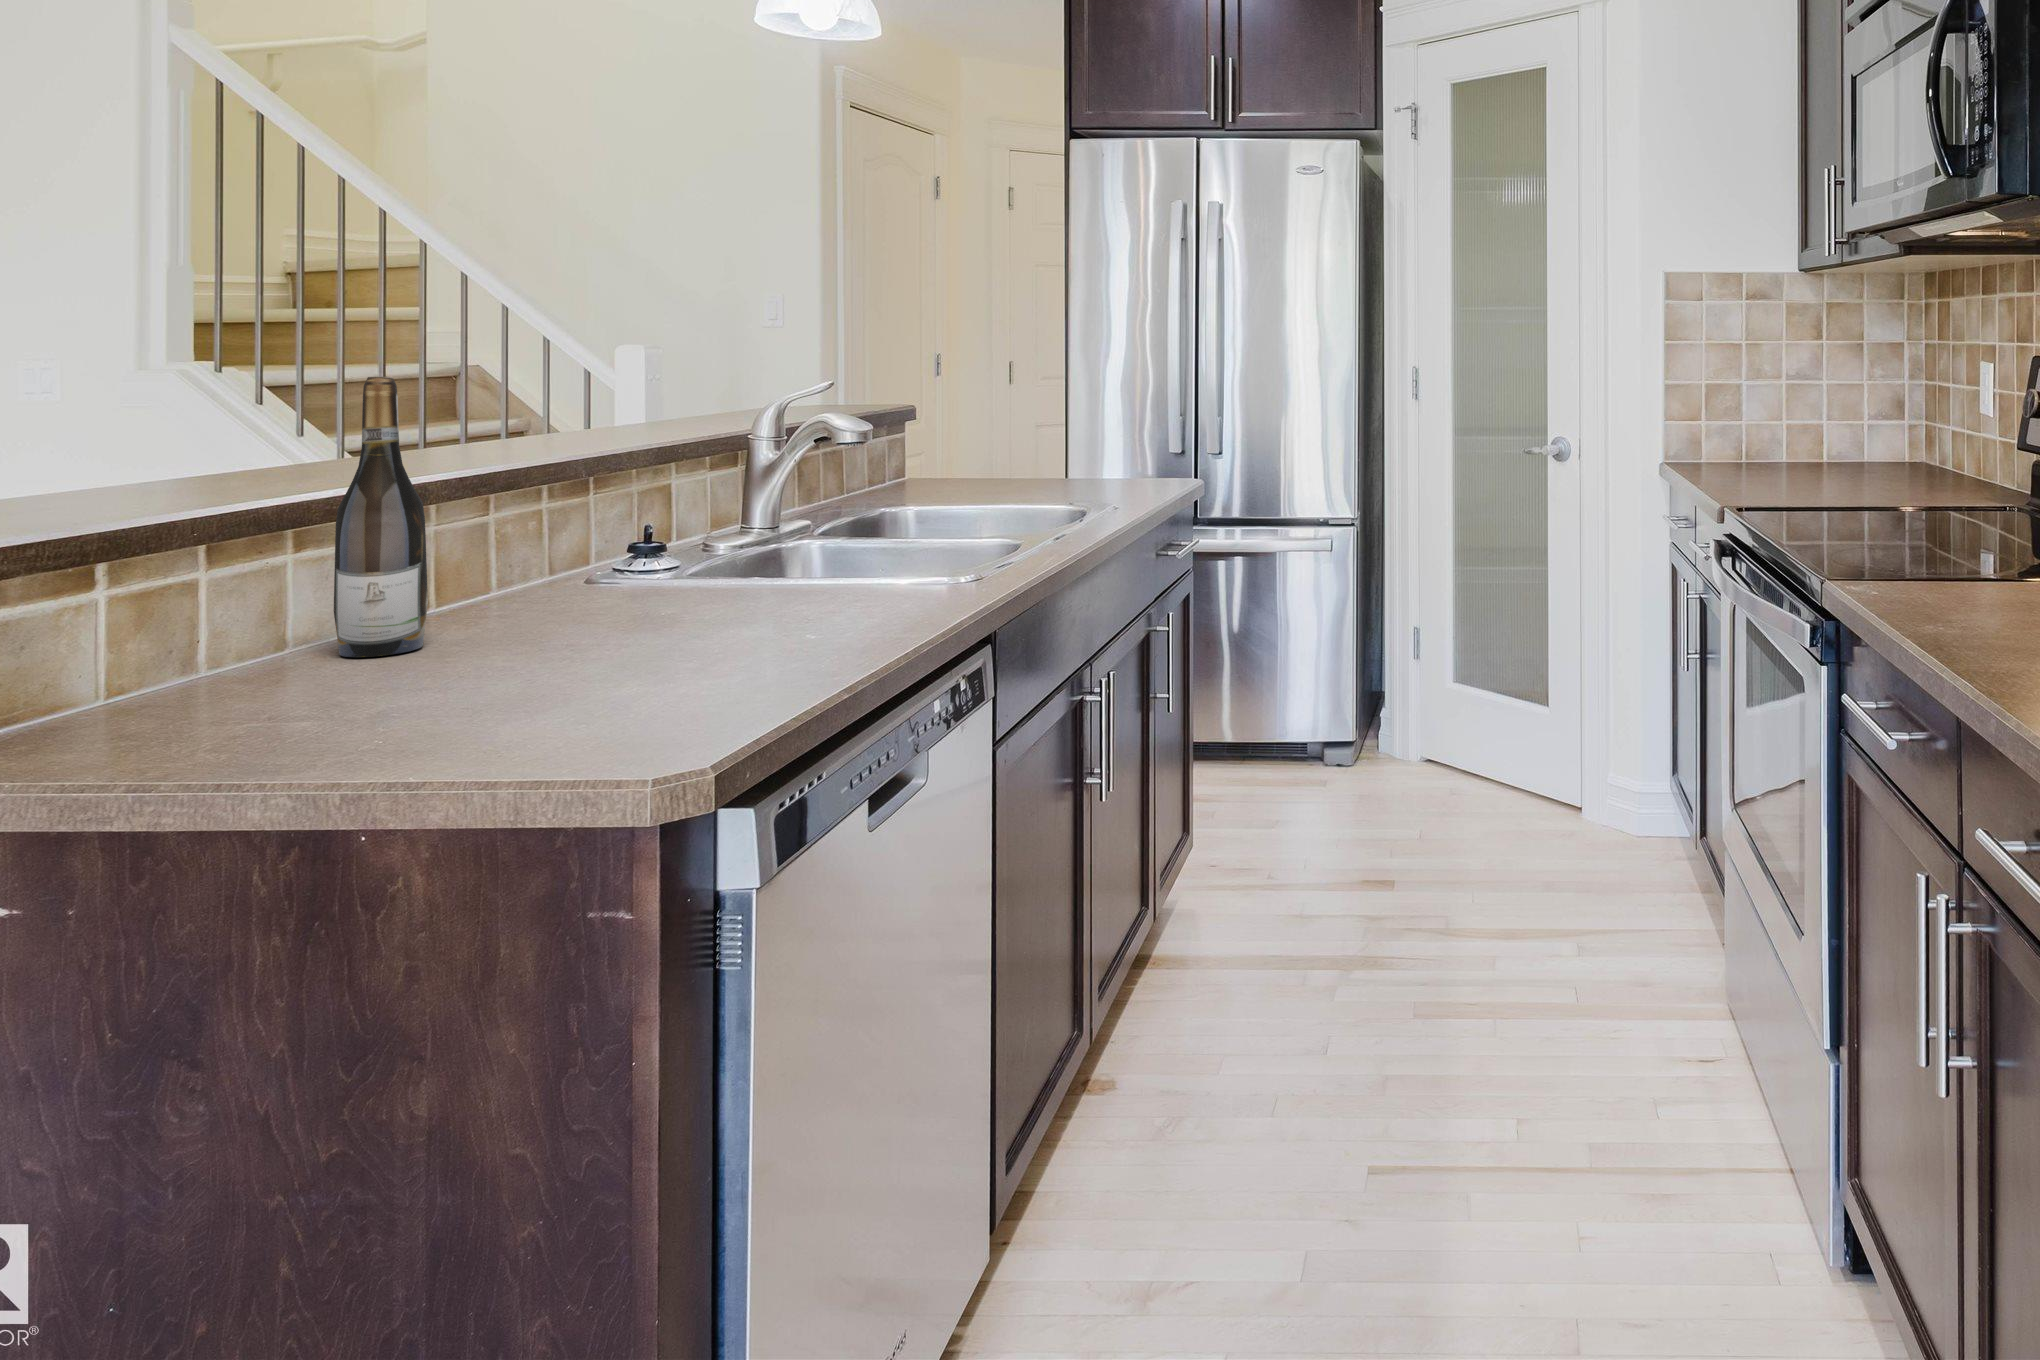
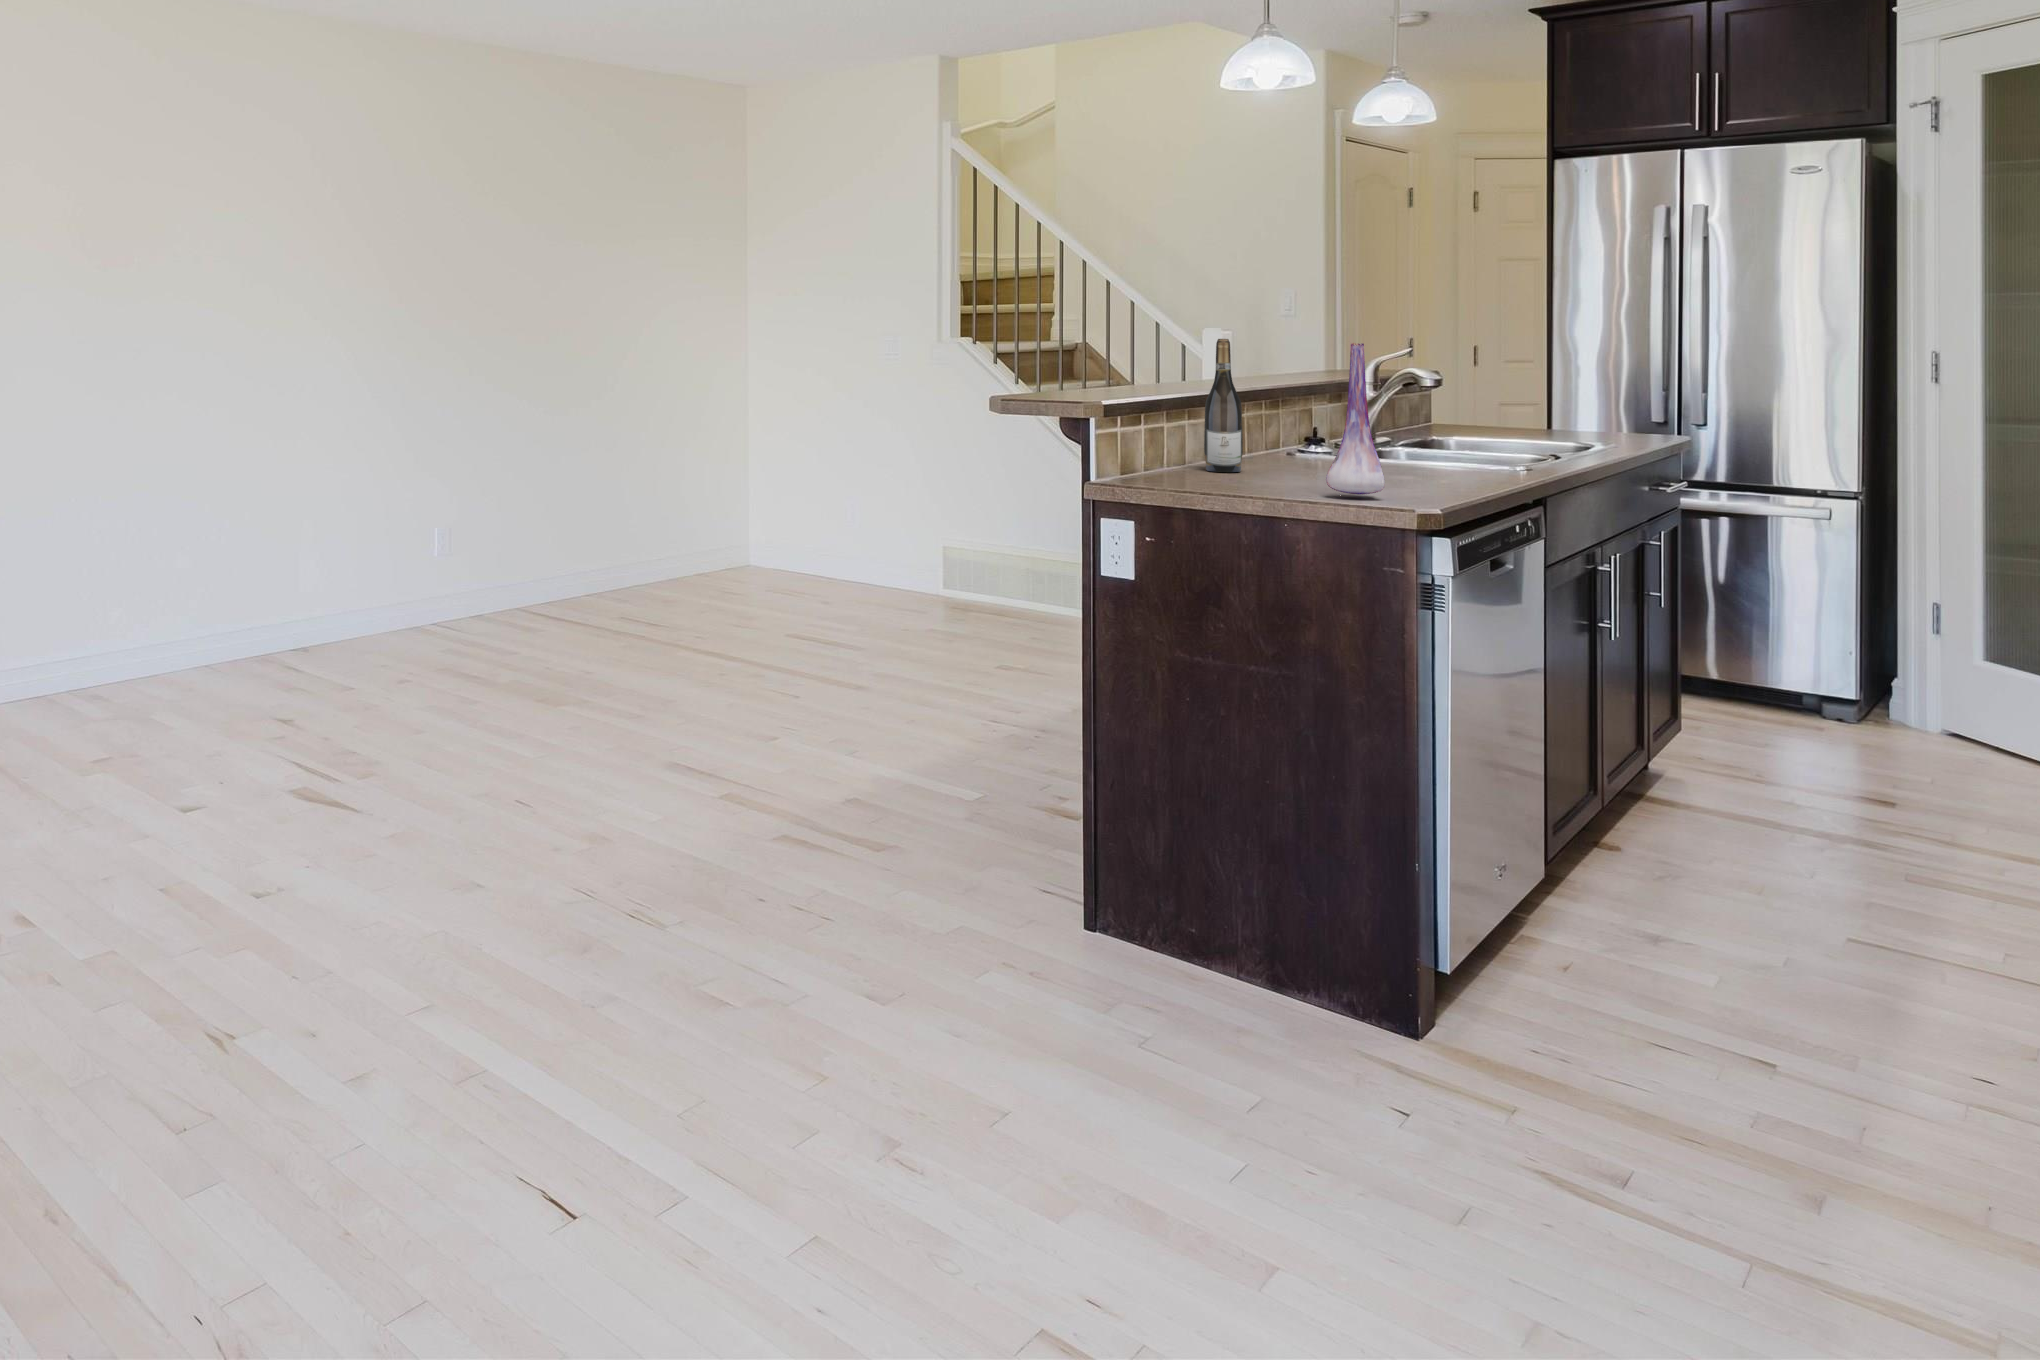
vase: none [486,387,637,726] -> present [1326,344,1384,494]

